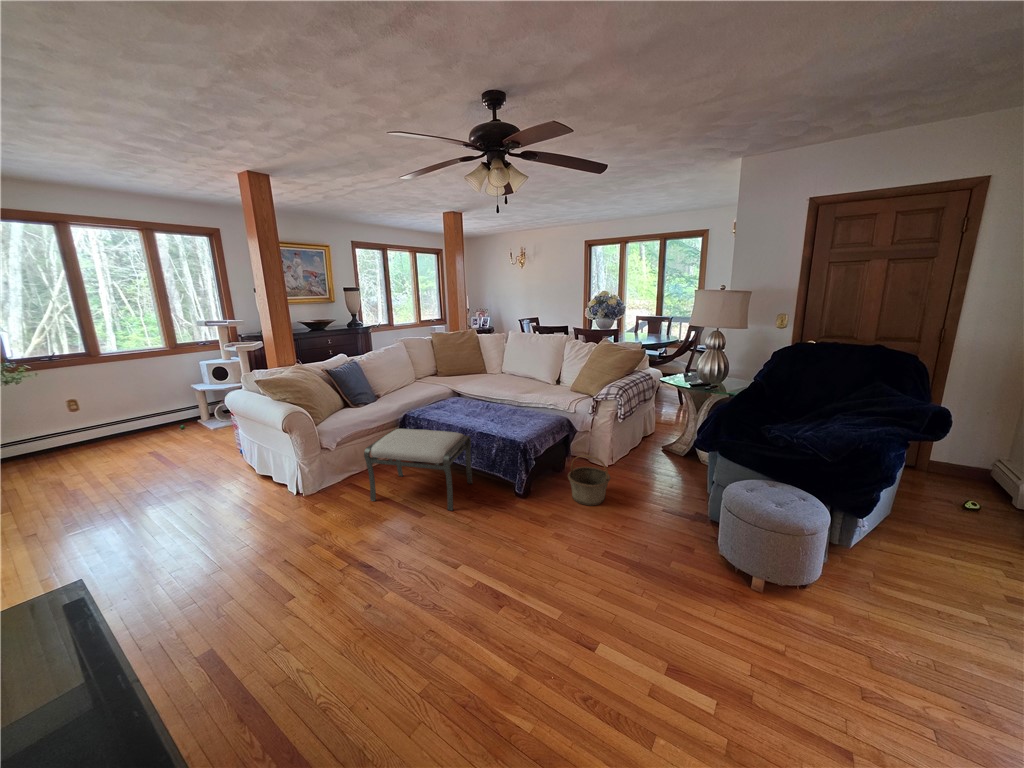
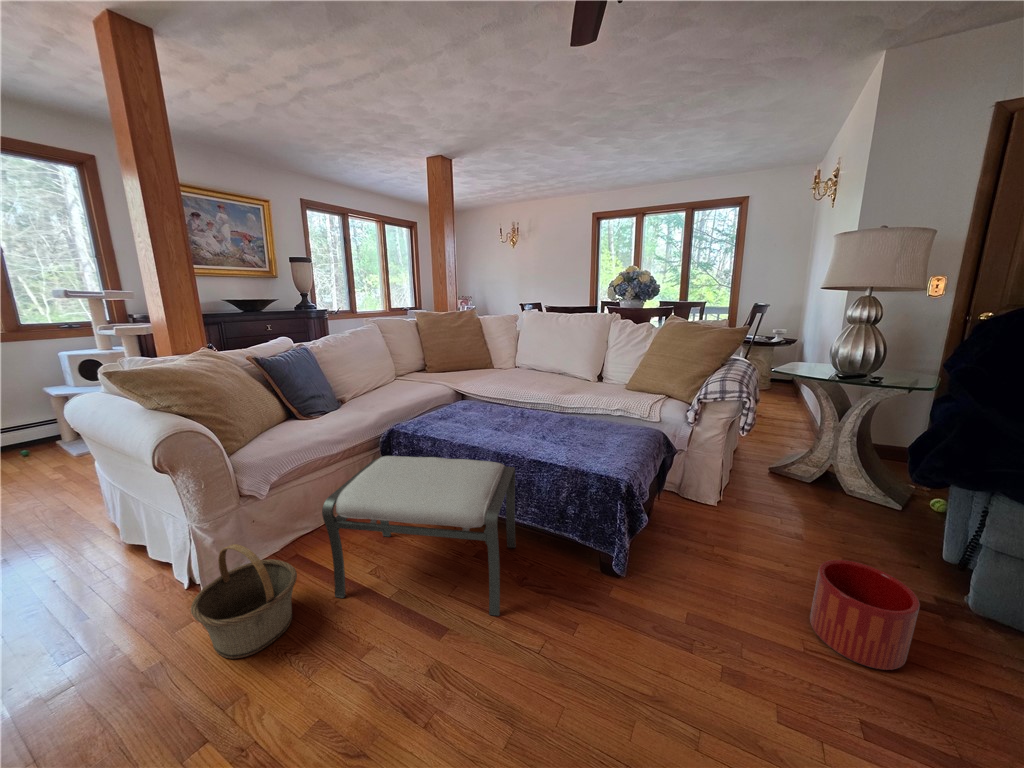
basket: present [568,455,610,506] -> present [191,544,297,659]
planter: none [612,486,654,536] -> present [810,560,920,670]

